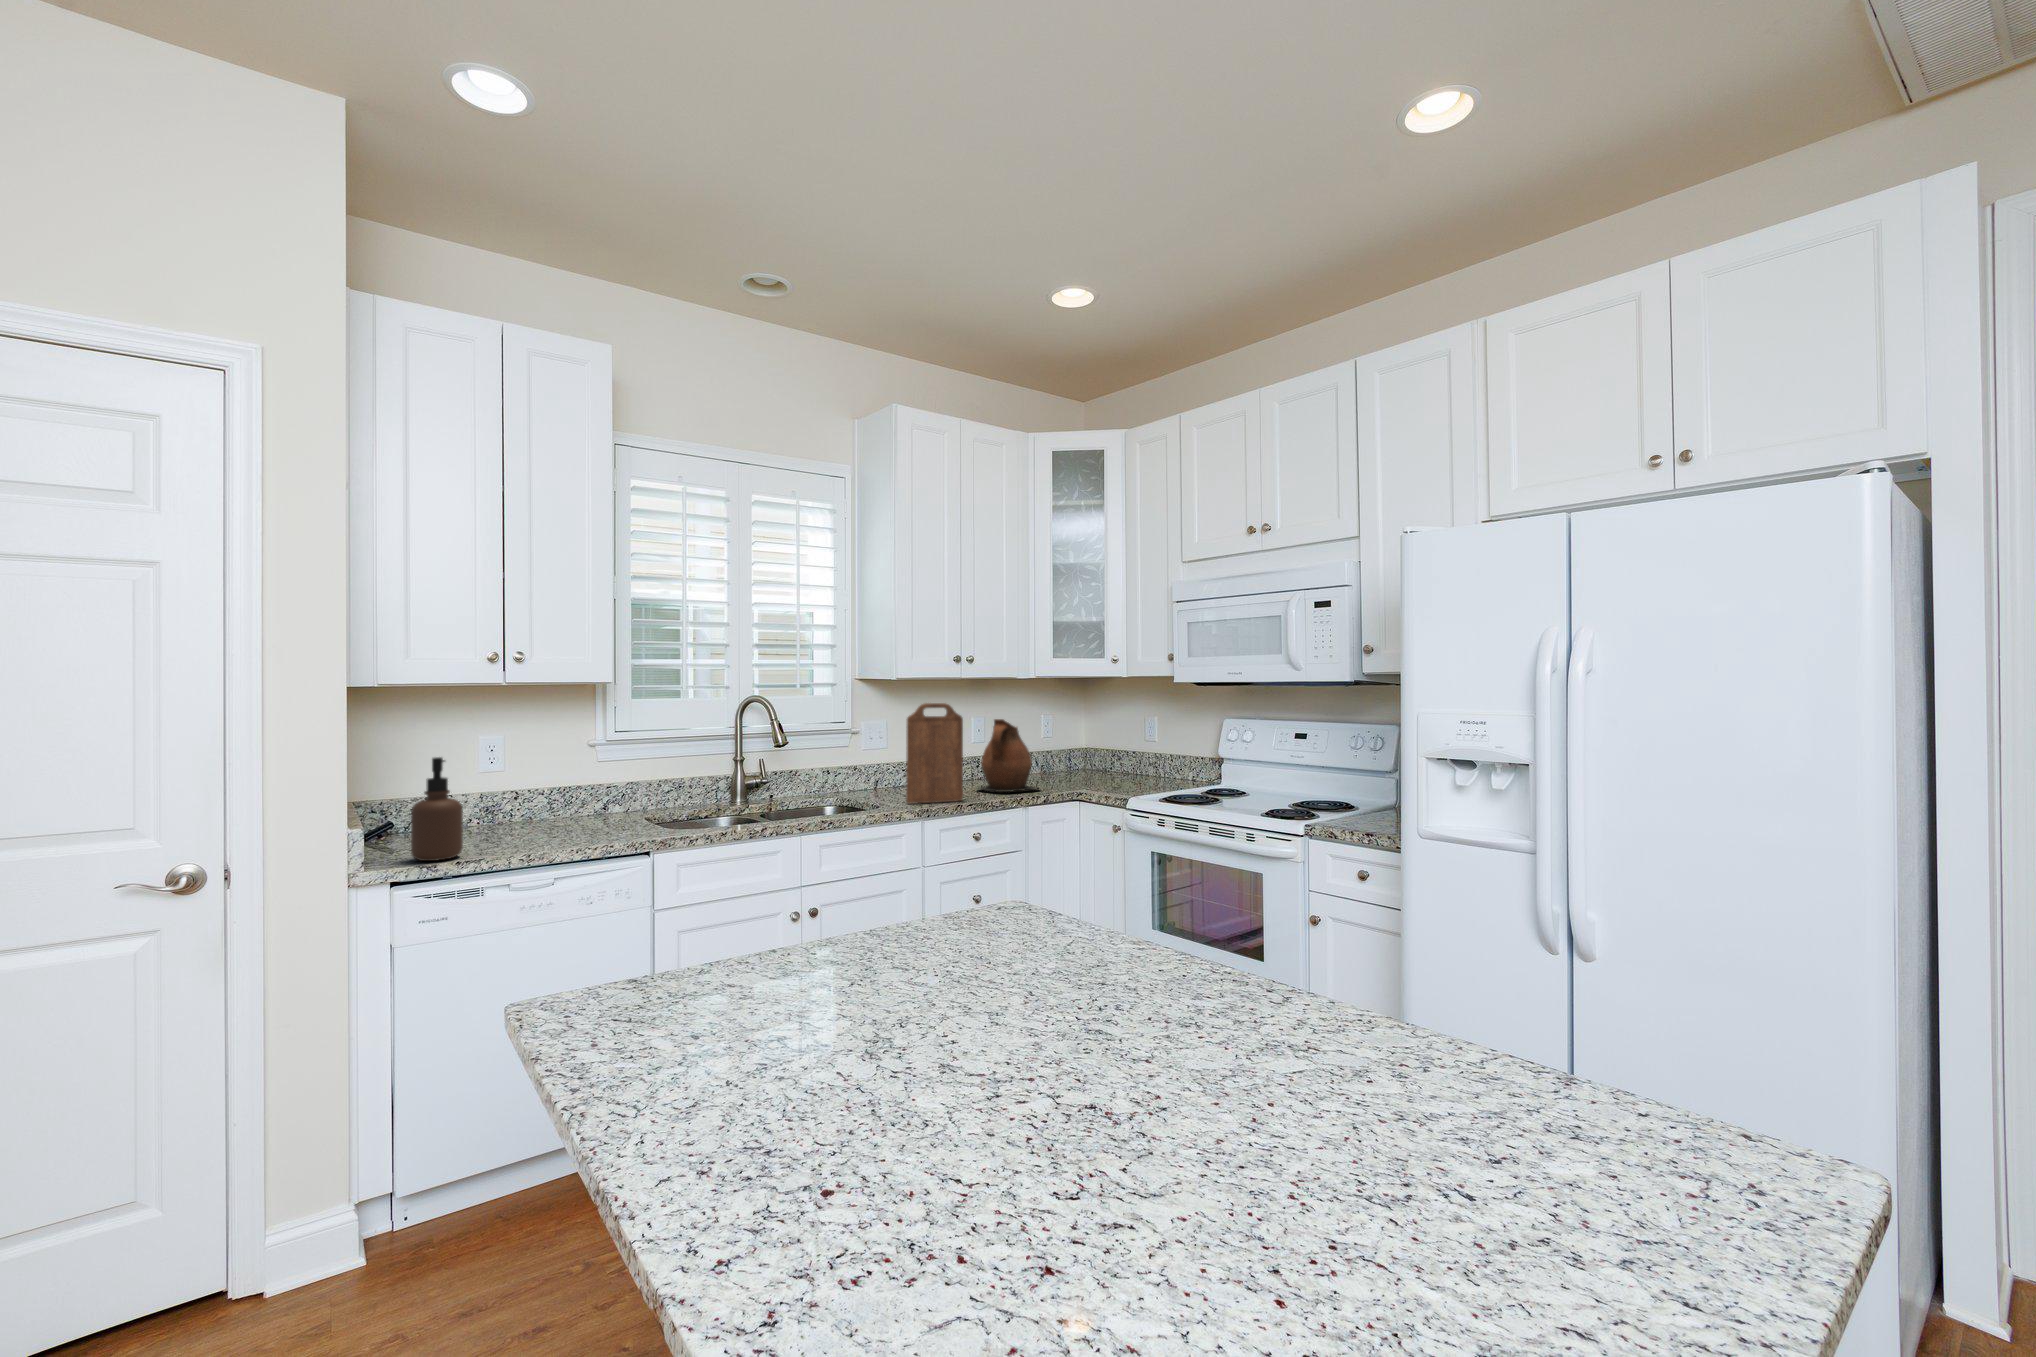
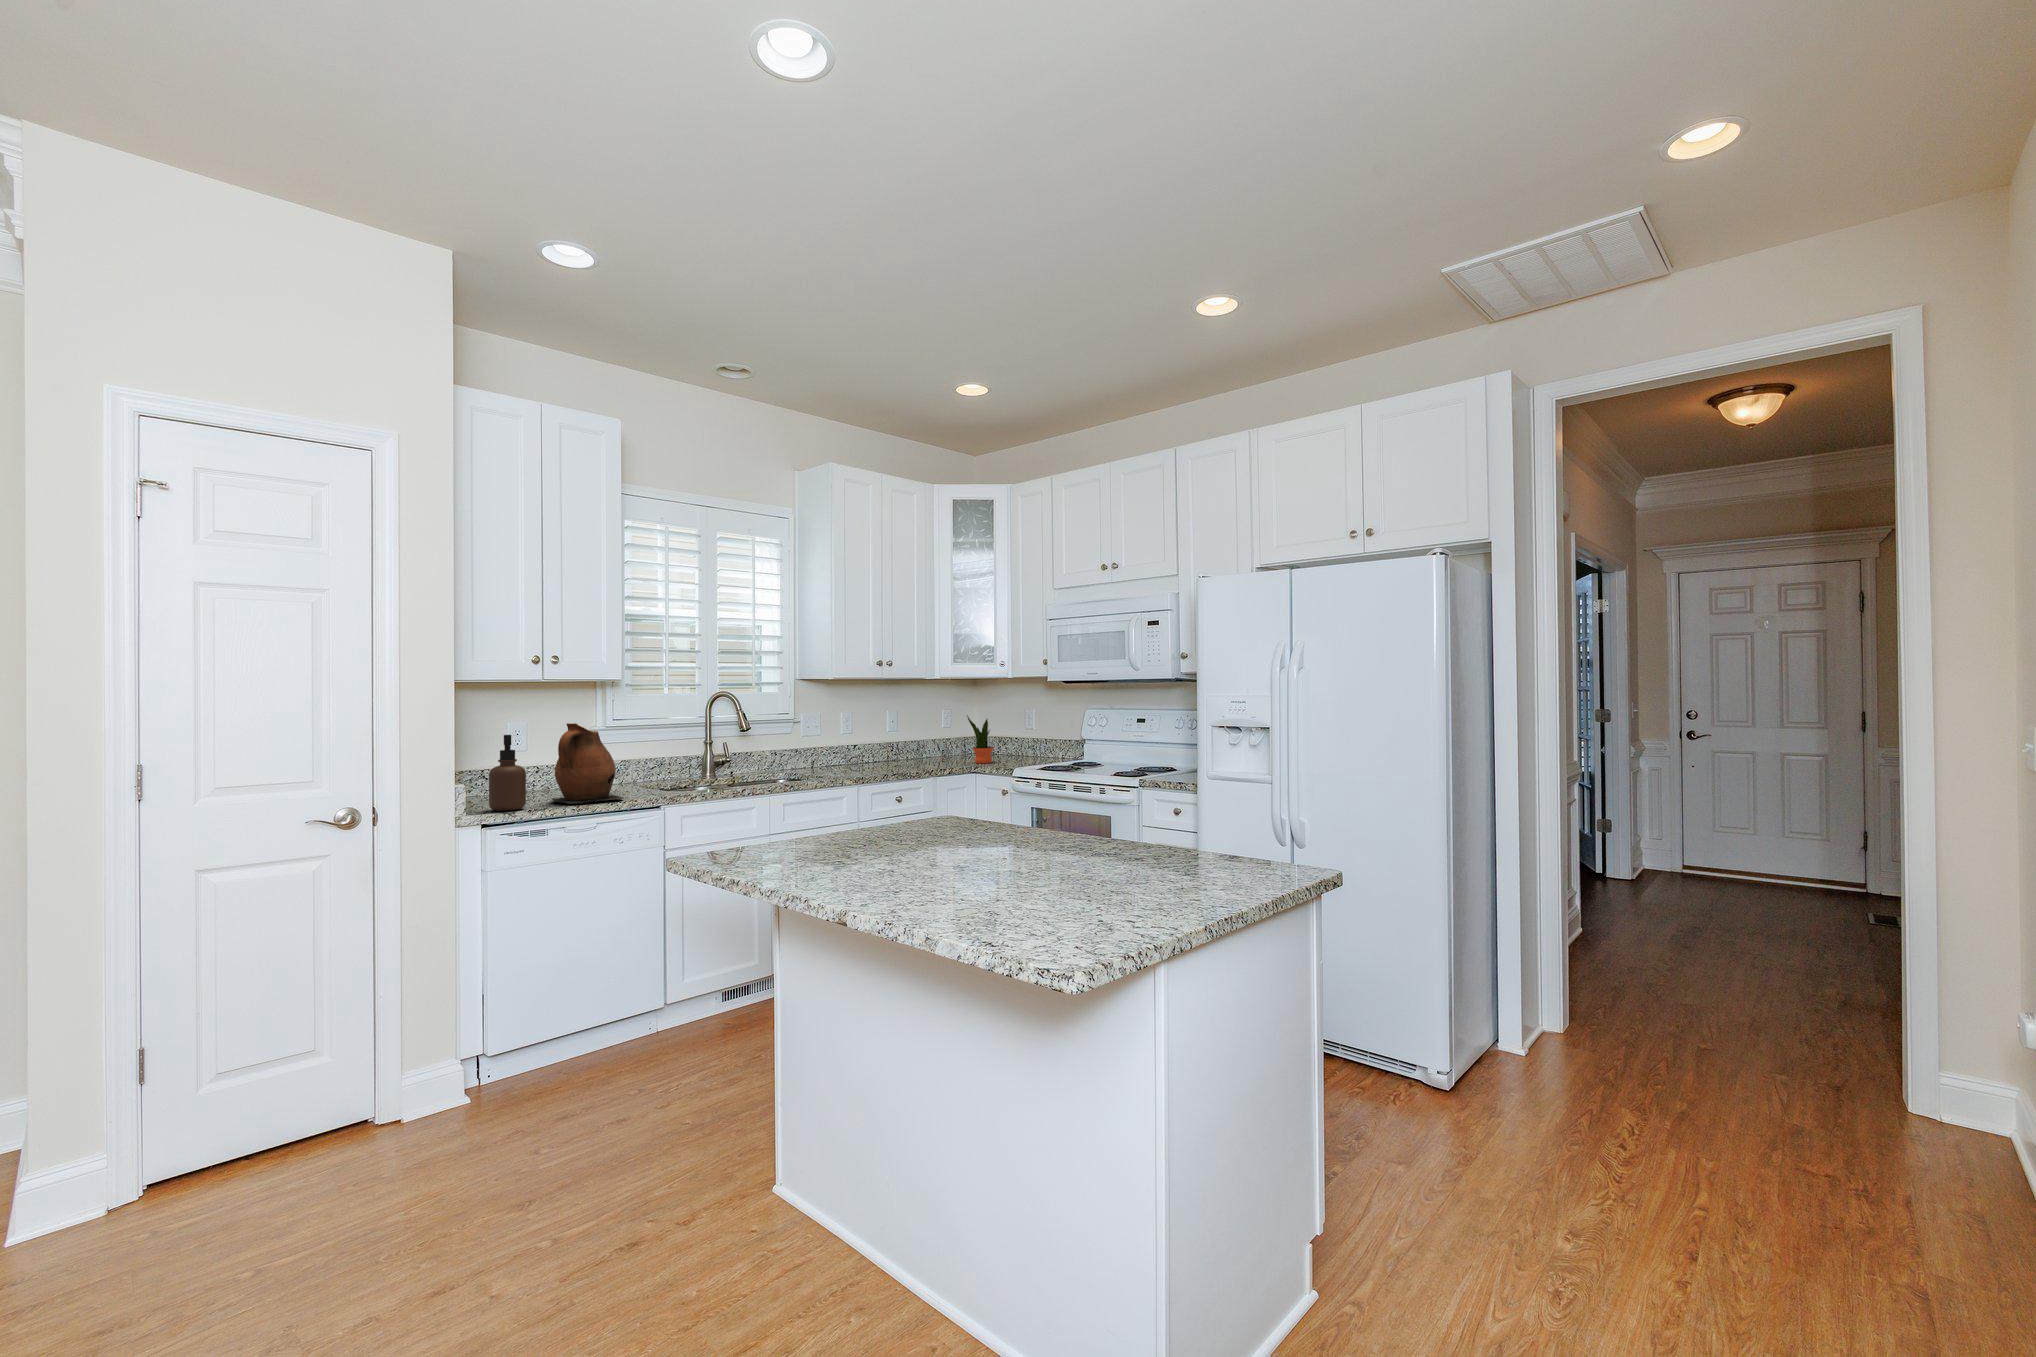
cutting board: present [906,703,963,803] -> none [843,697,886,775]
ceramic pitcher: present [980,719,1039,792] -> present [552,723,623,803]
potted plant: none [1070,723,1103,786] -> present [967,716,993,763]

